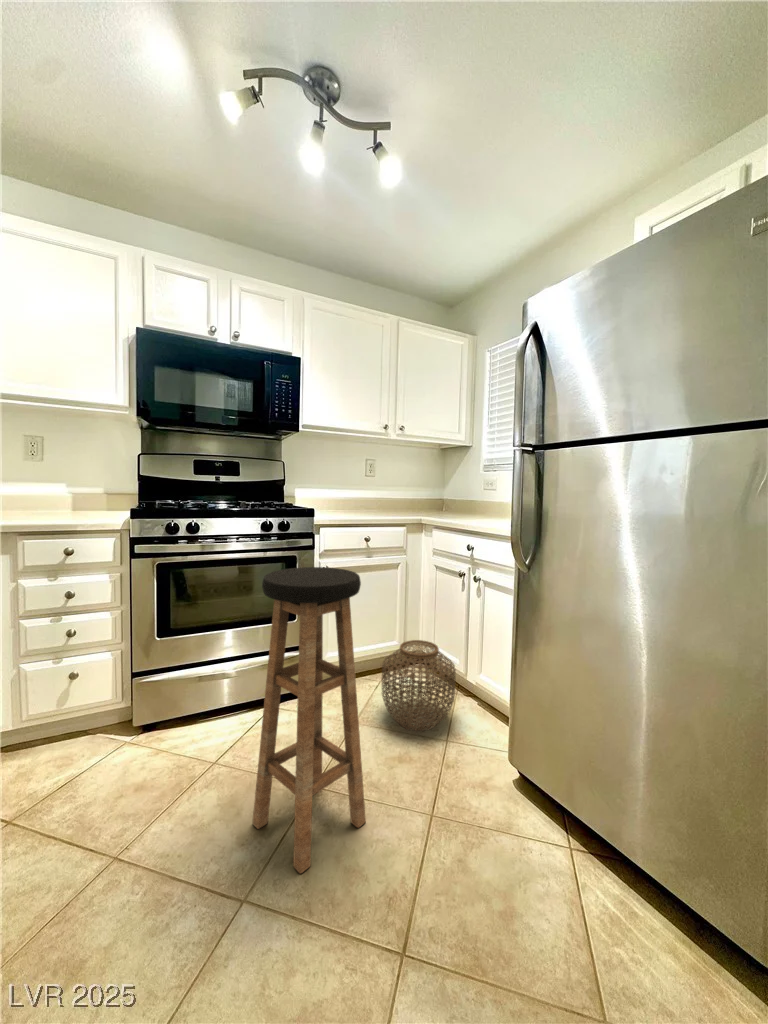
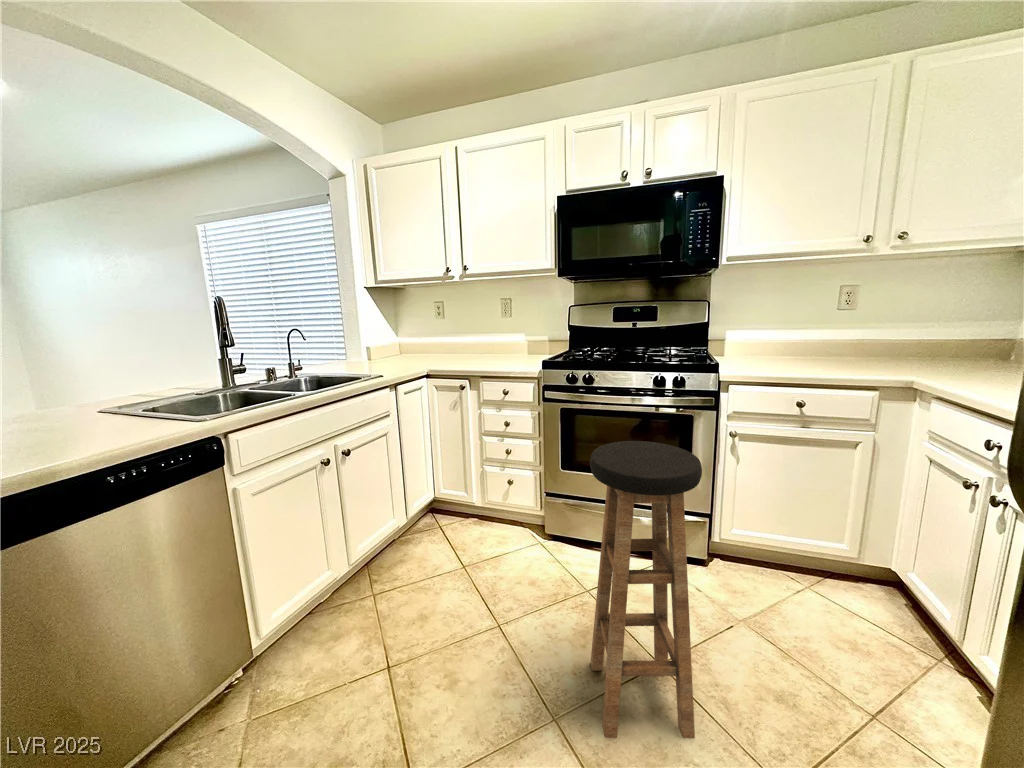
woven basket: present [382,640,456,731] -> none [783,554,919,685]

